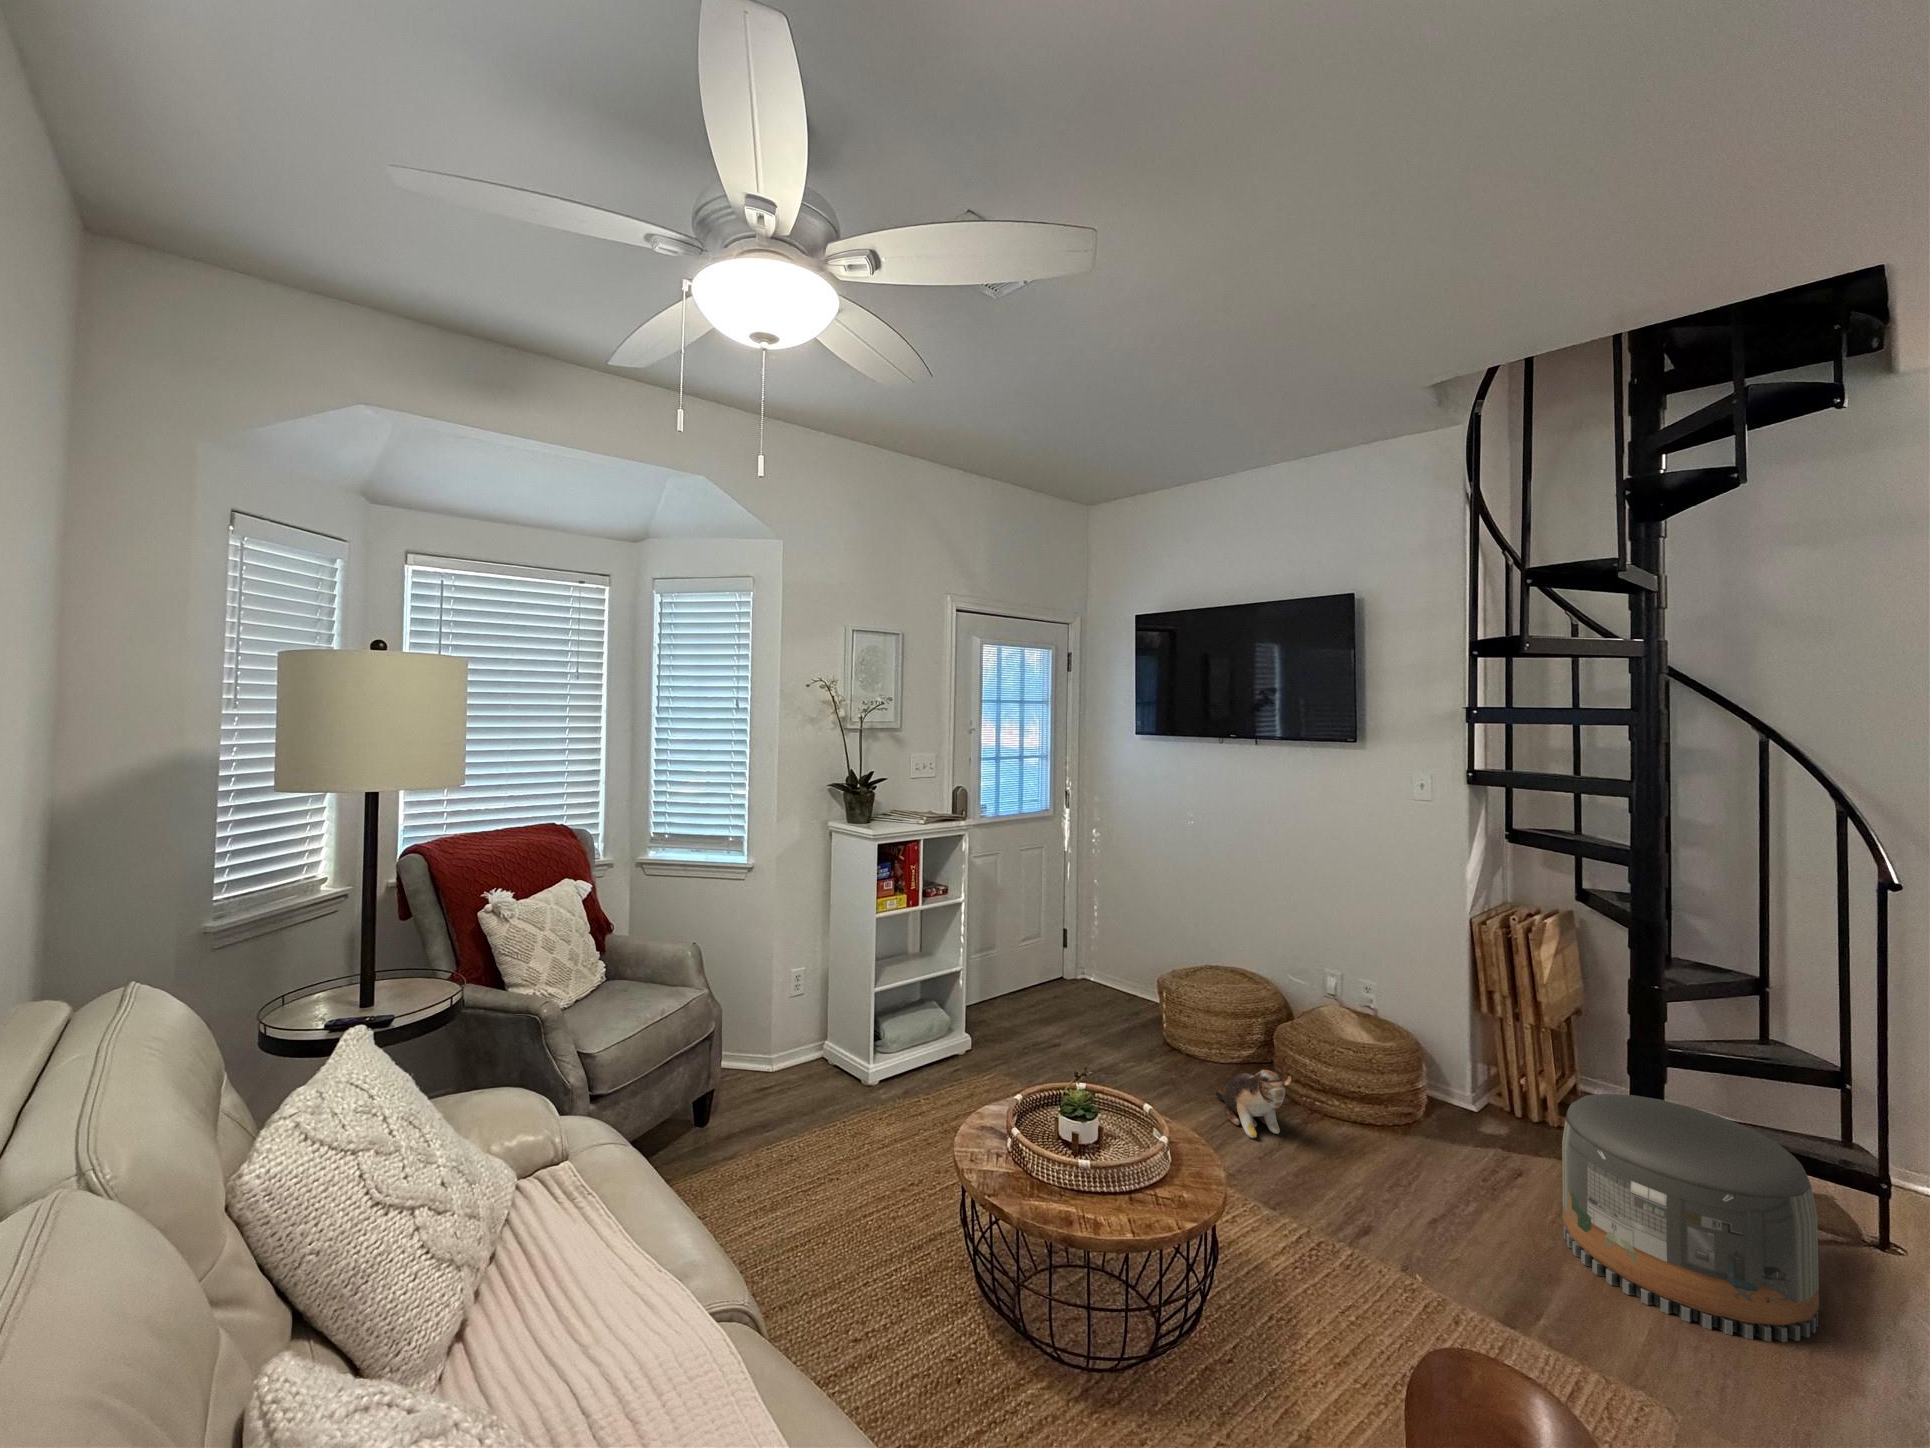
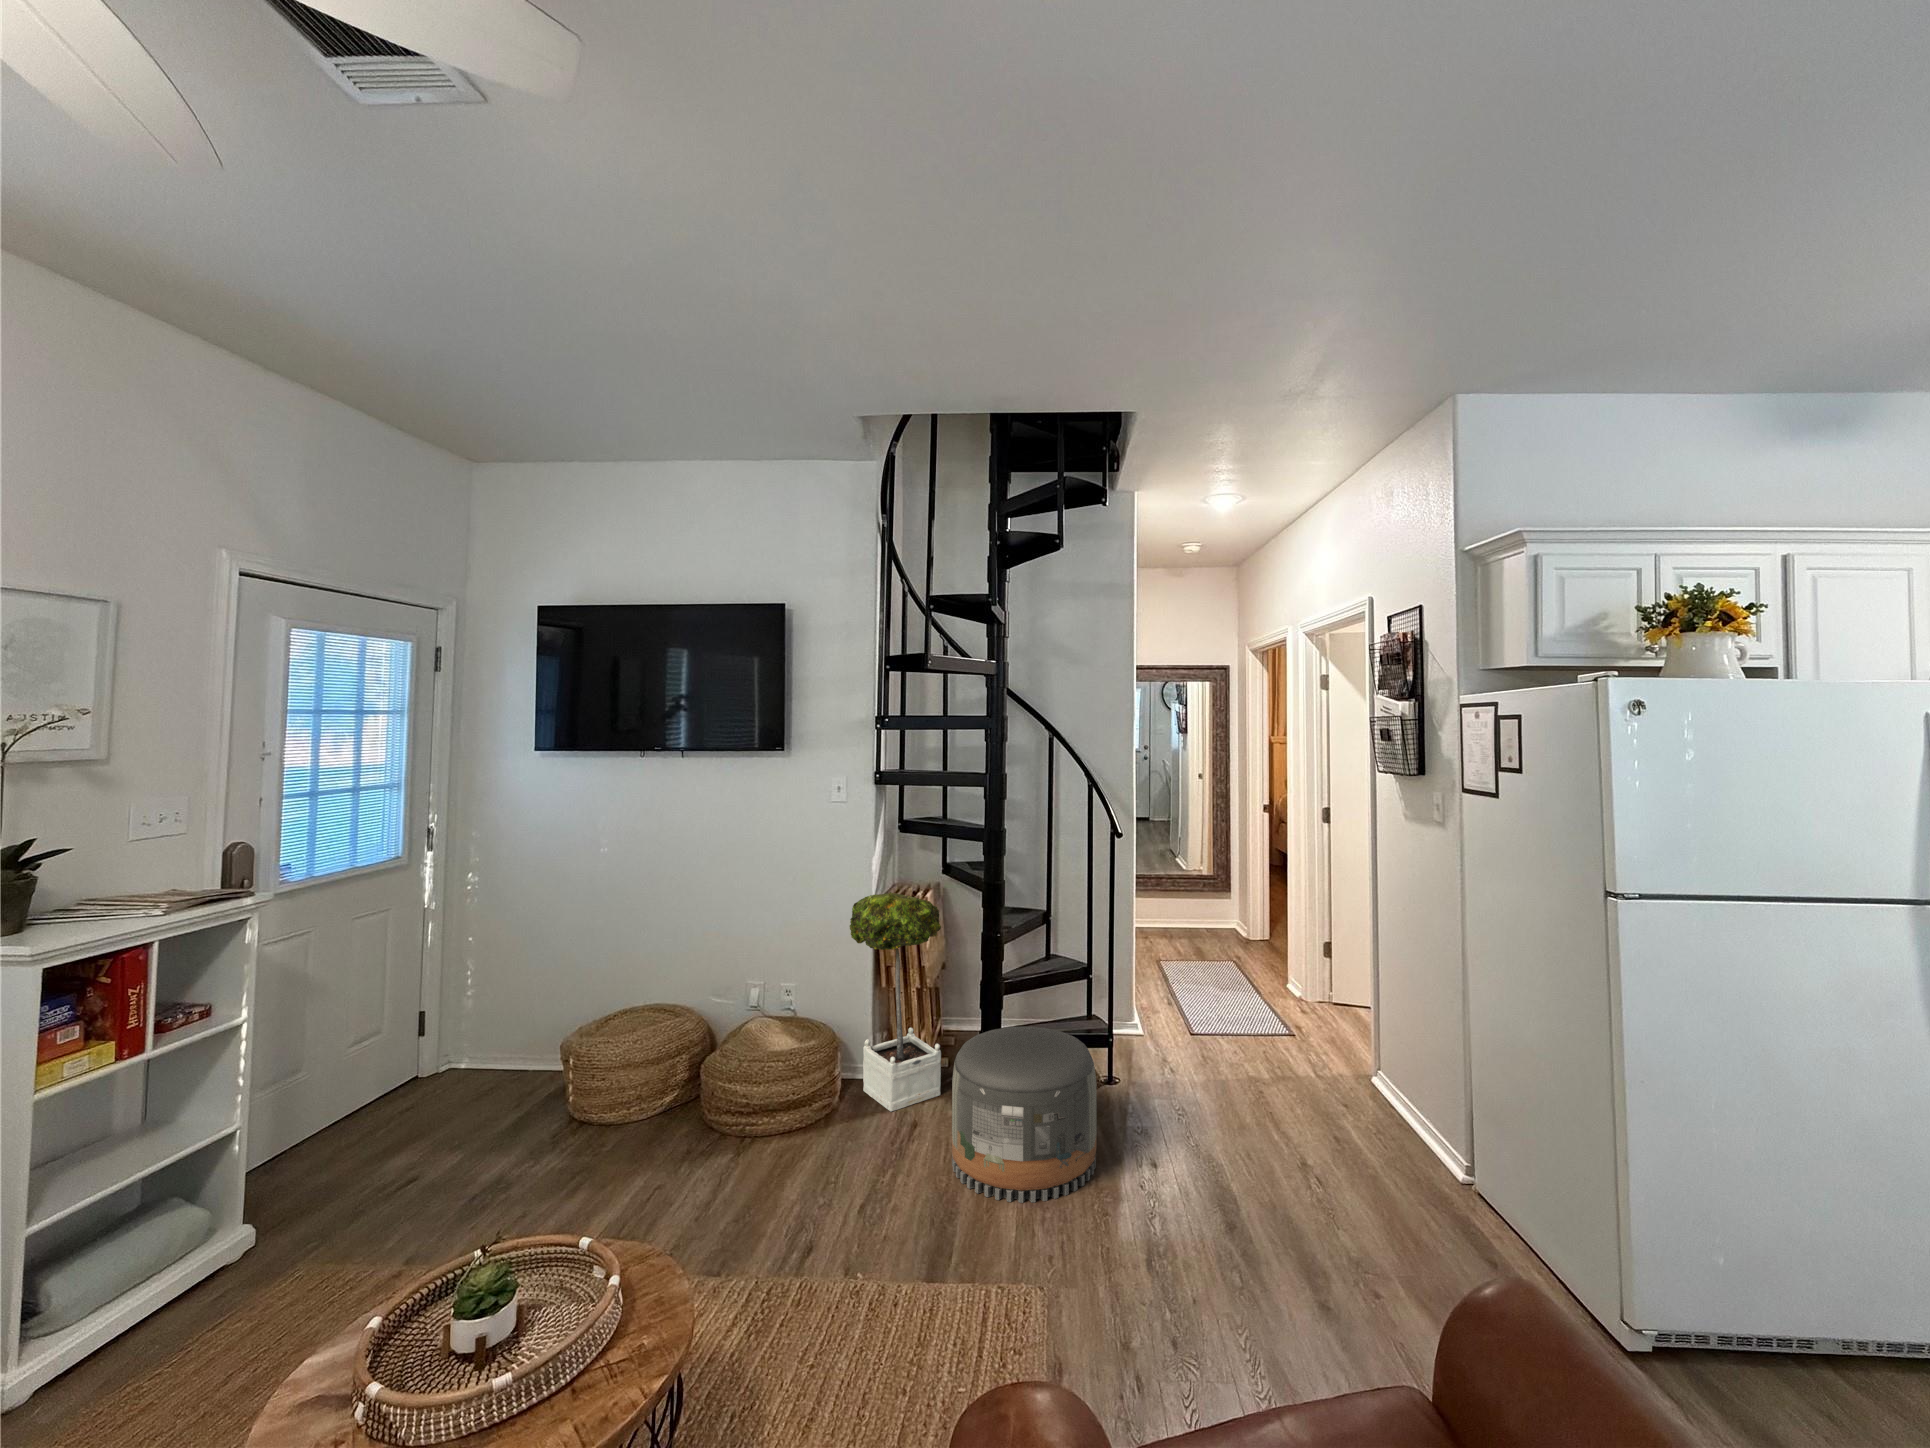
potted tree: none [1434,903,1562,1157] -> present [850,892,941,1111]
plush toy: present [1216,1069,1291,1138] -> none [639,1114,728,1198]

